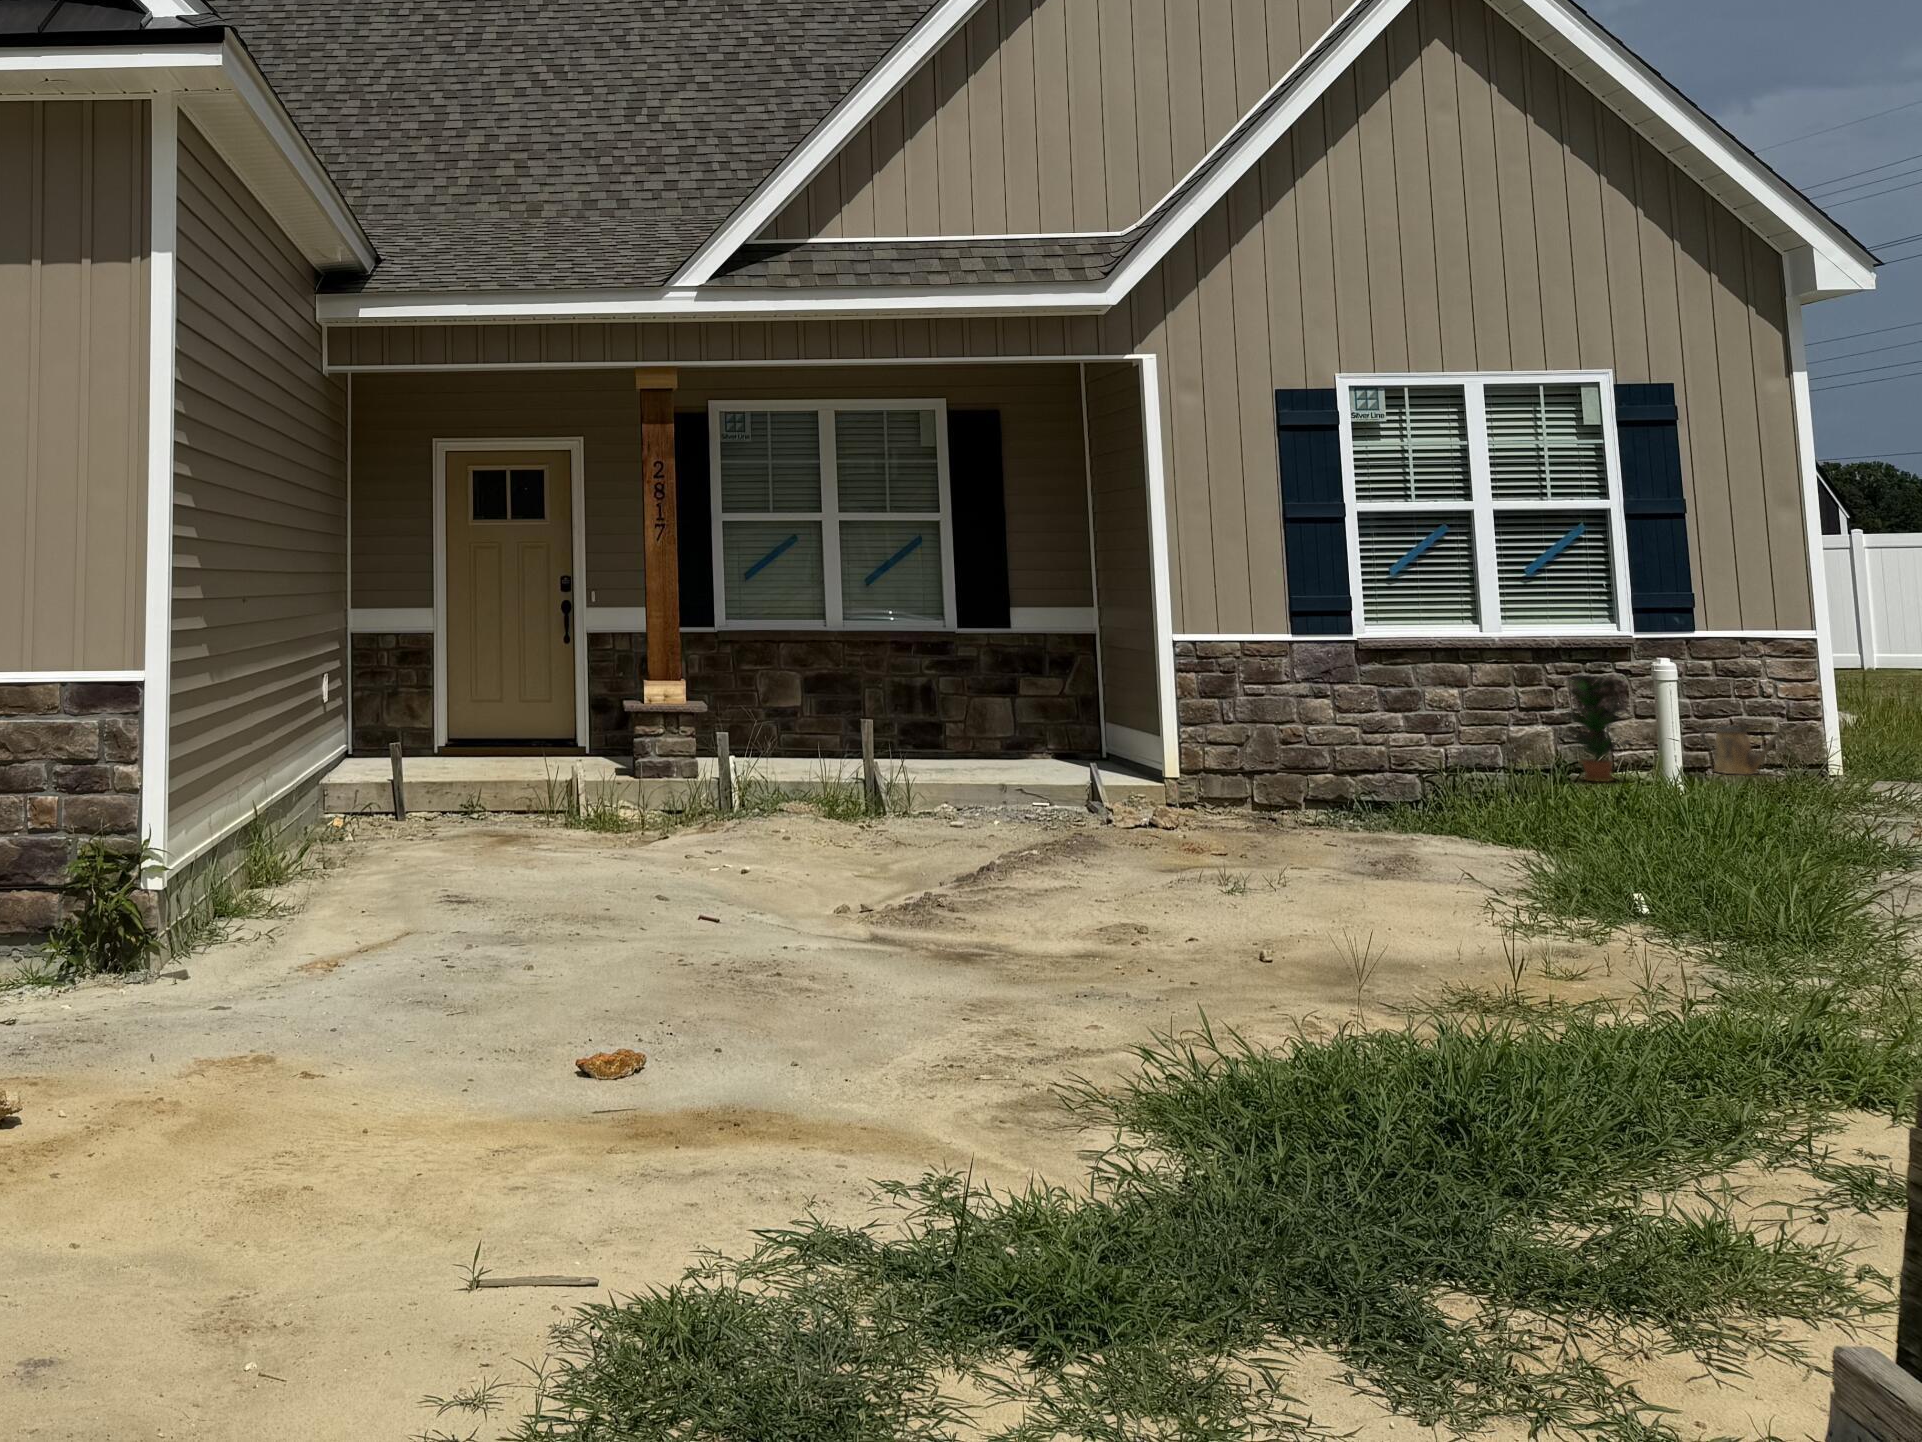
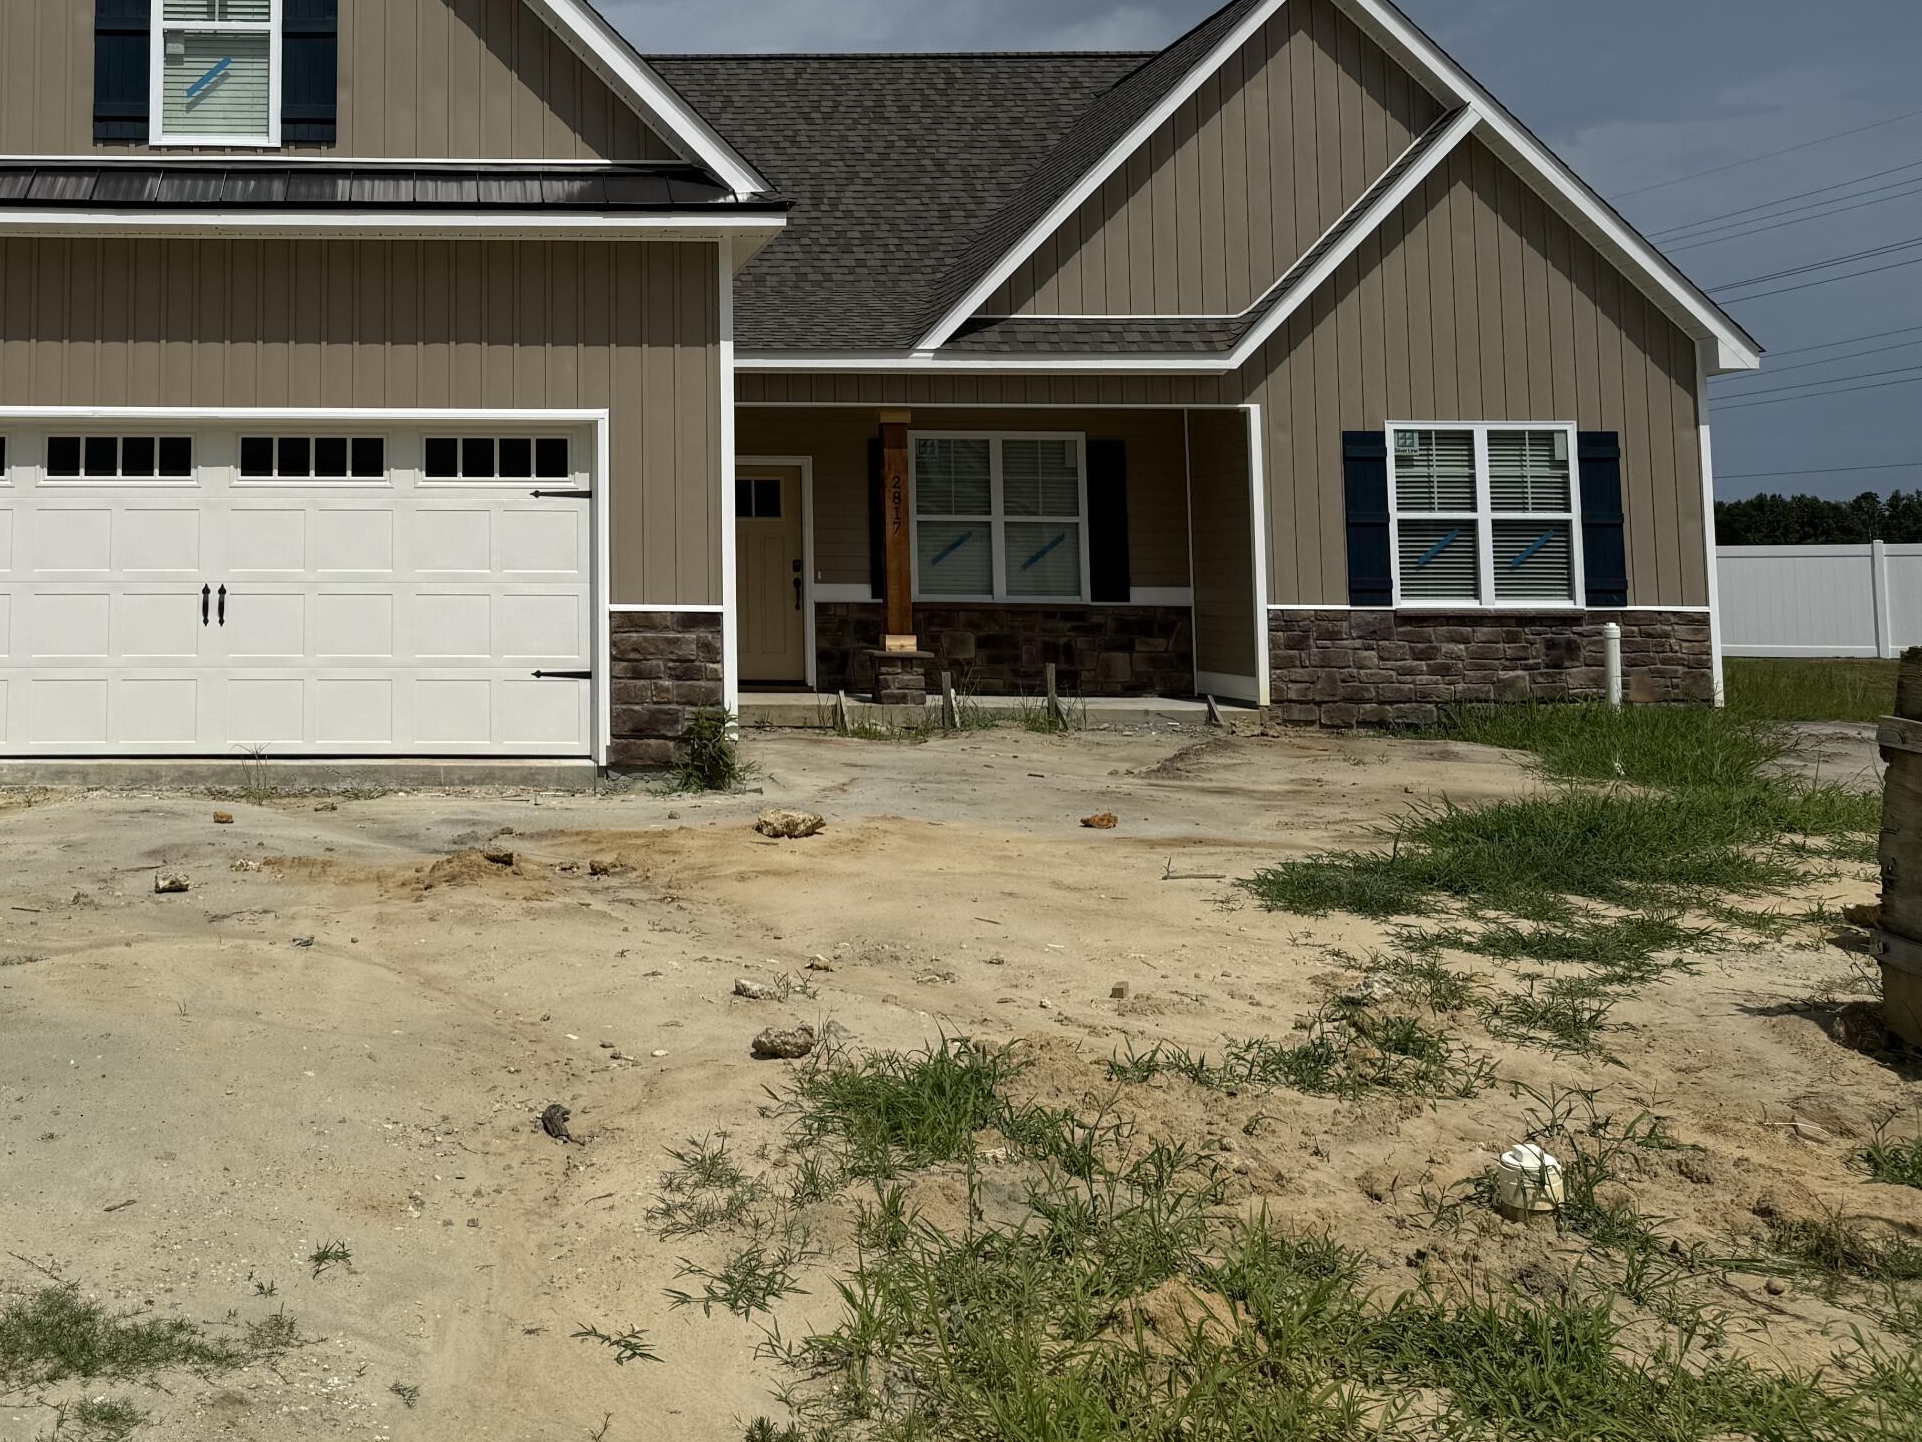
potted plant: present [1564,674,1634,782] -> none [1531,633,1578,705]

